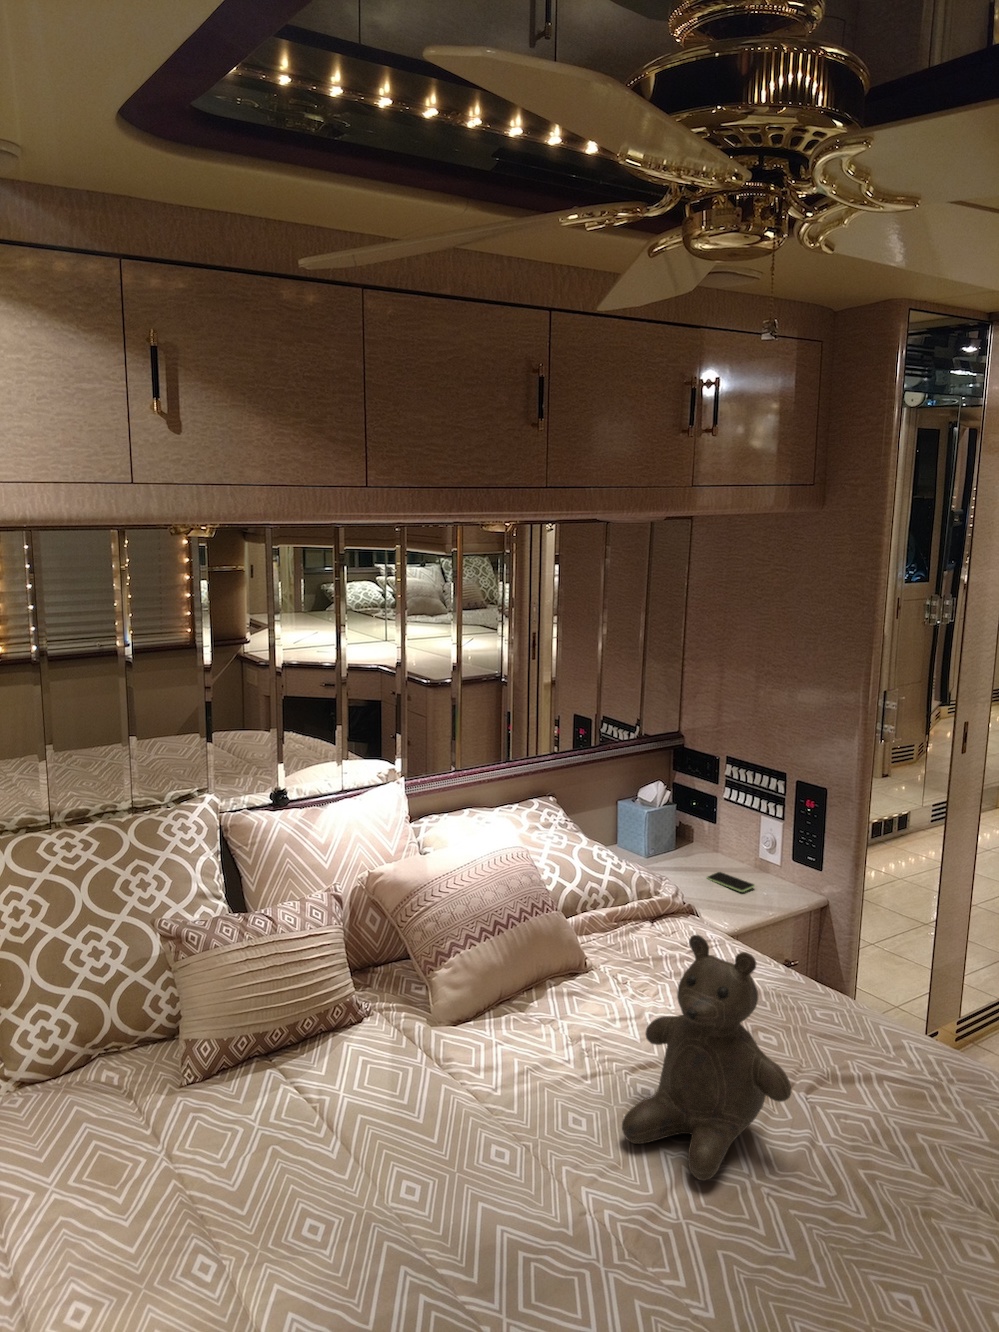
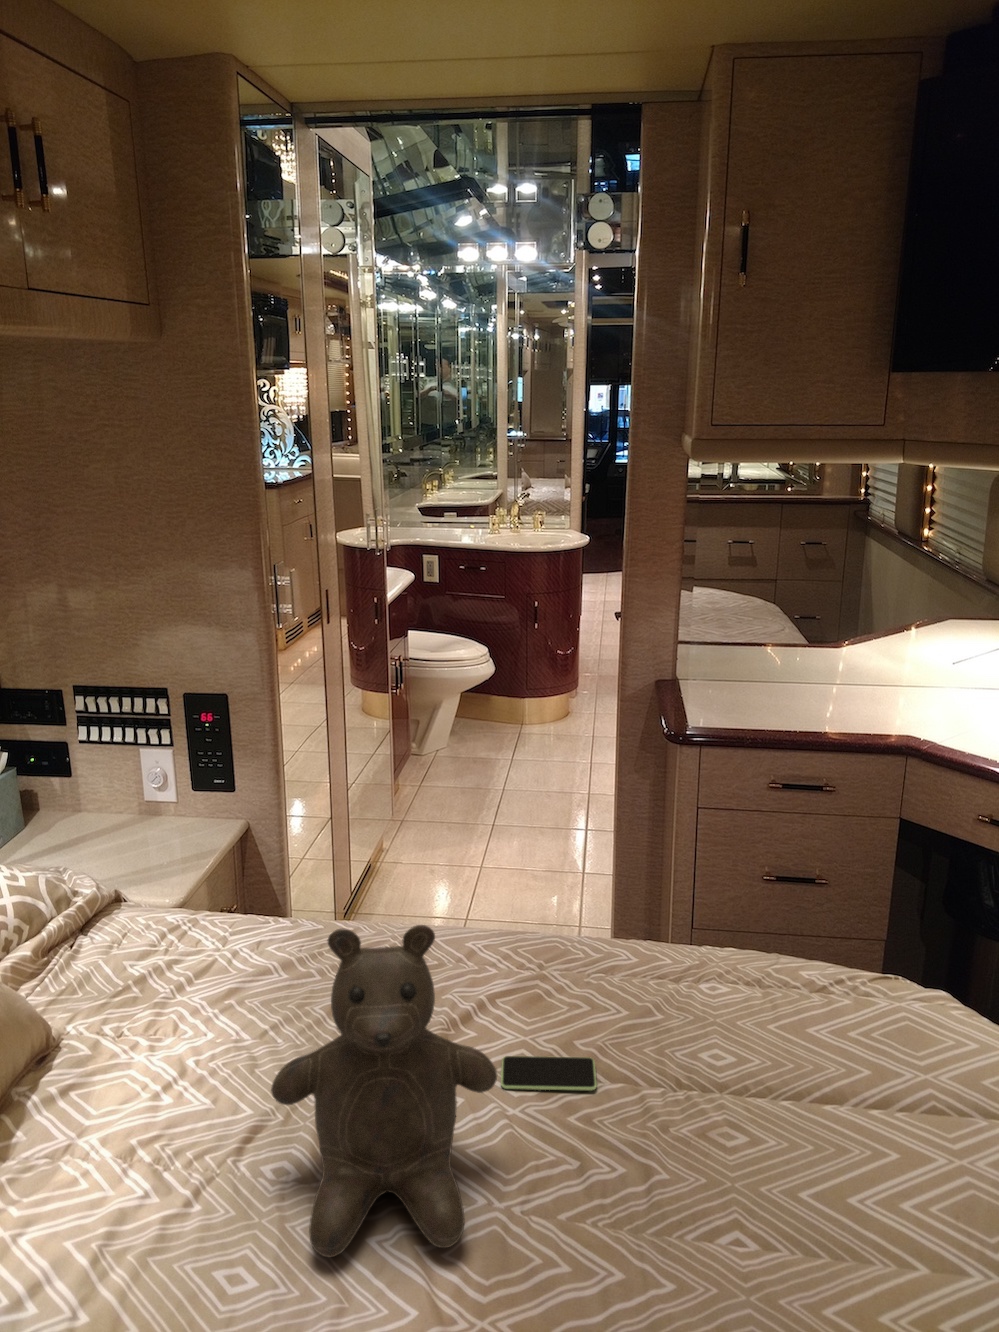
smartphone: present [707,872,755,892] -> present [501,1056,597,1091]

